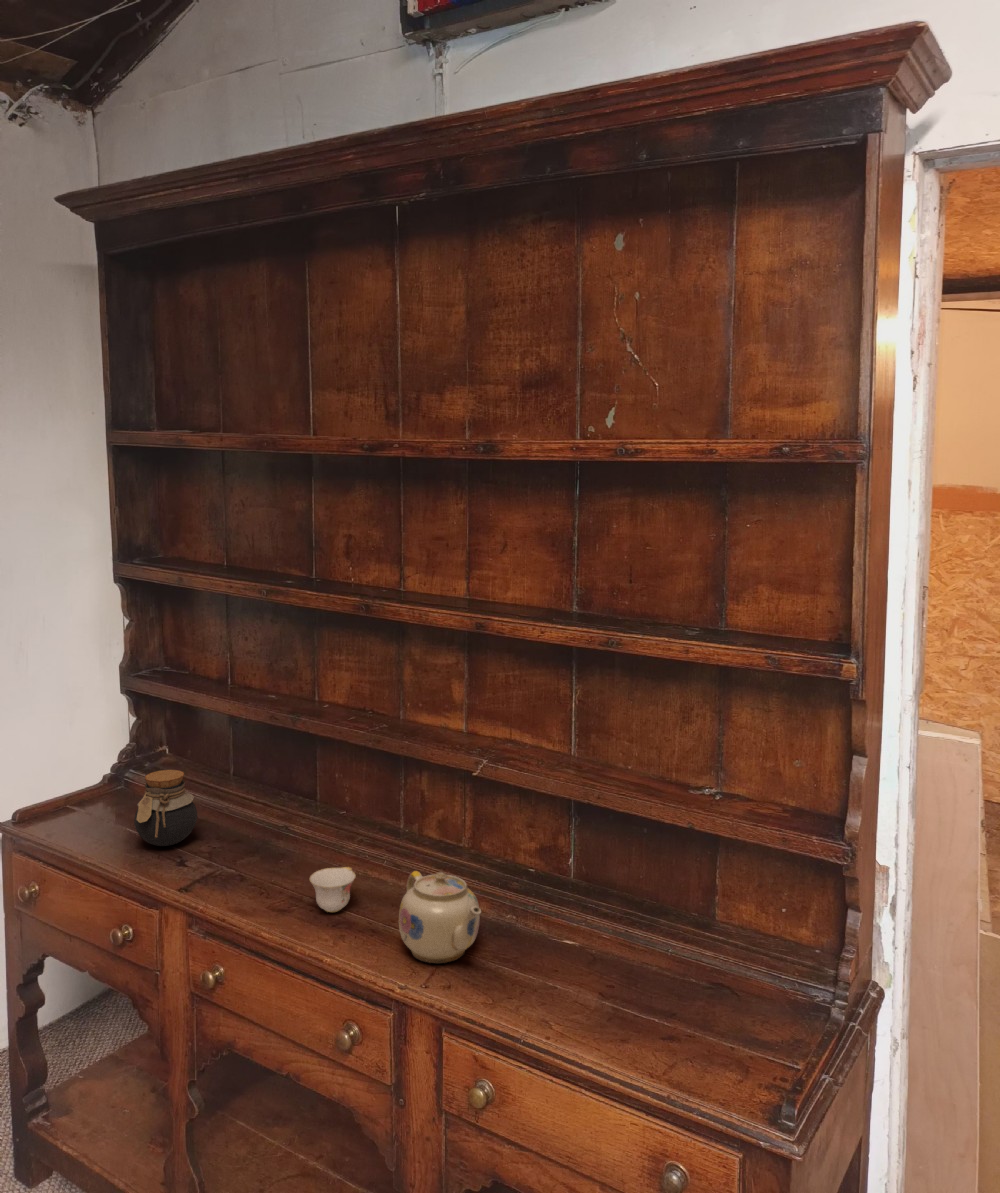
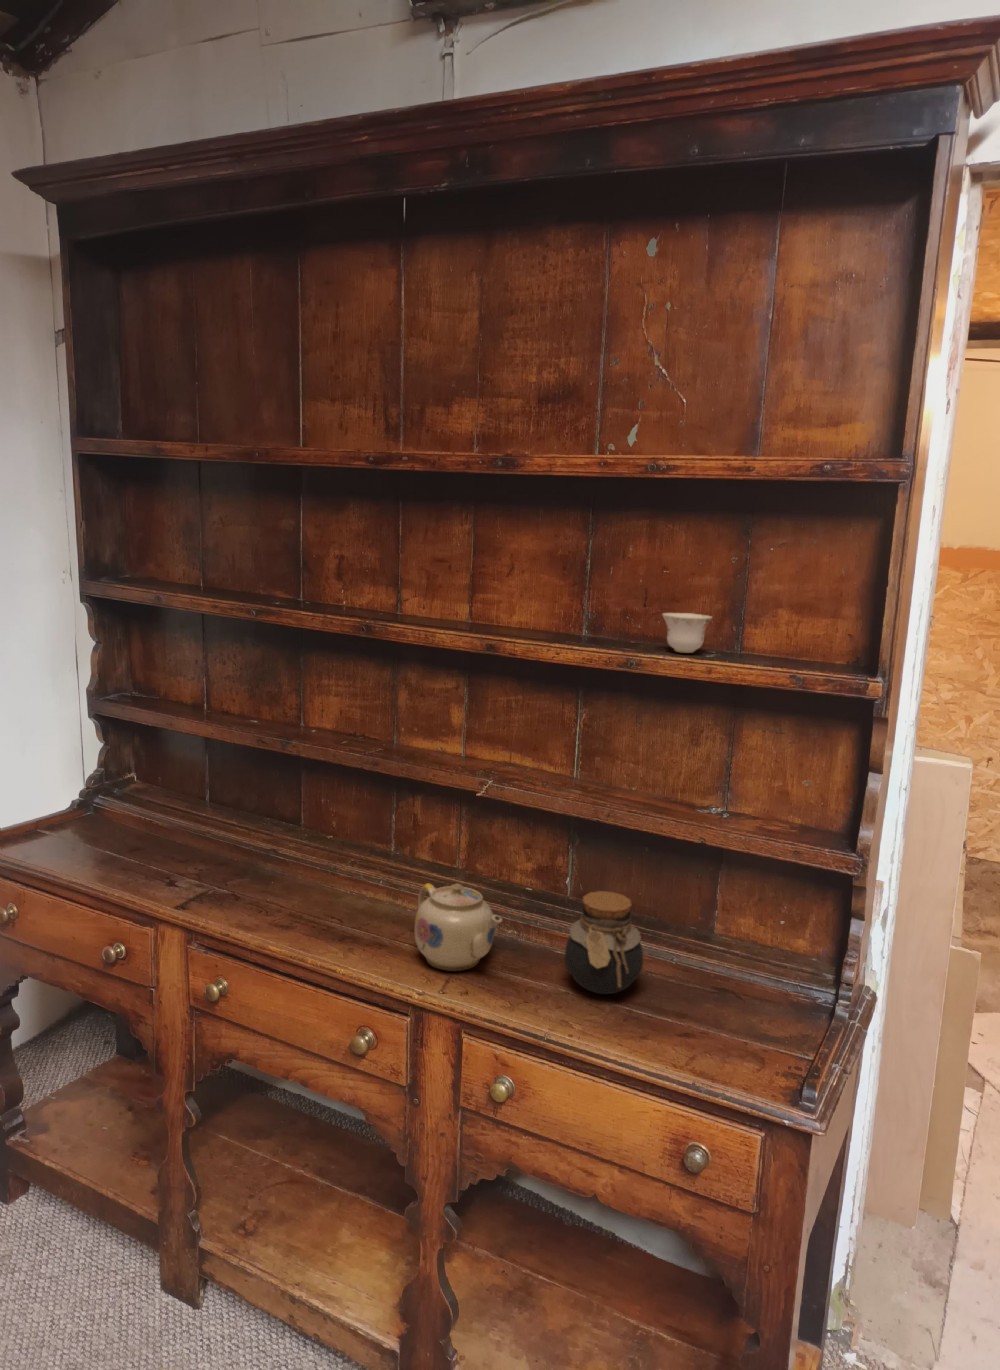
jar: present [134,770,197,846] -> present [565,891,643,994]
teacup: present [310,867,356,912] -> present [662,613,712,653]

